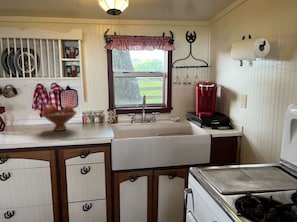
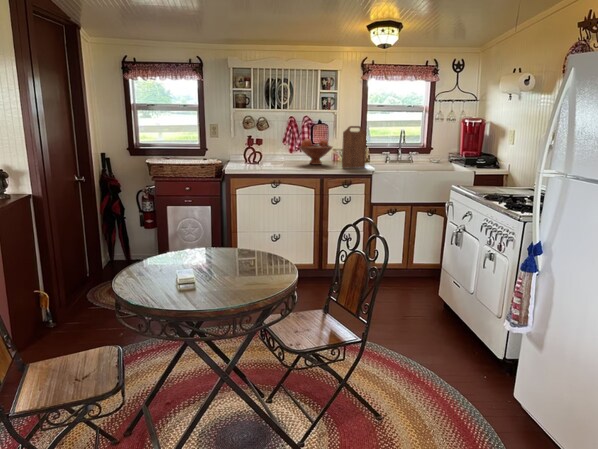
cutting board: none [81,93,107,135] -> present [342,126,366,168]

